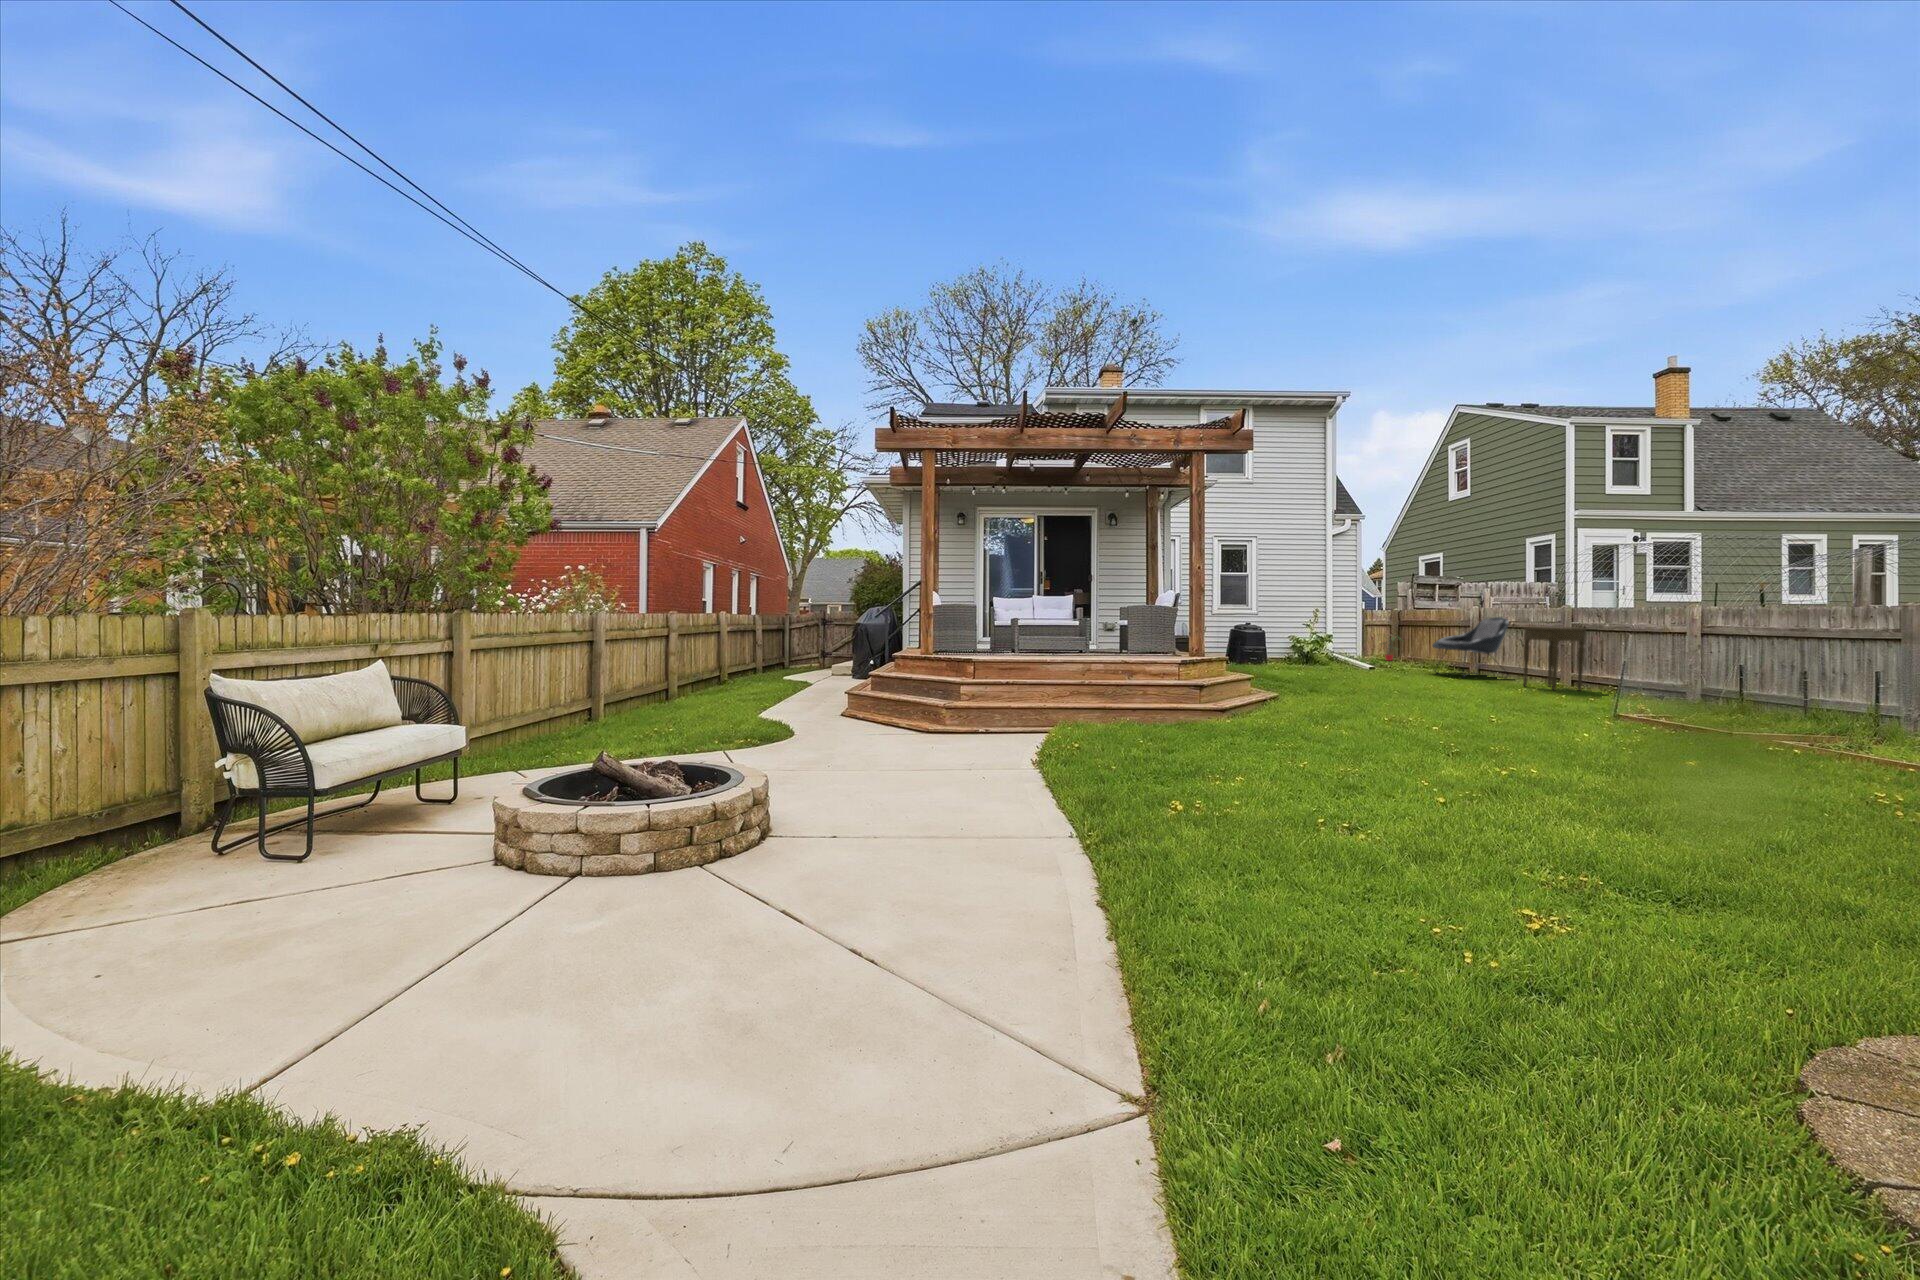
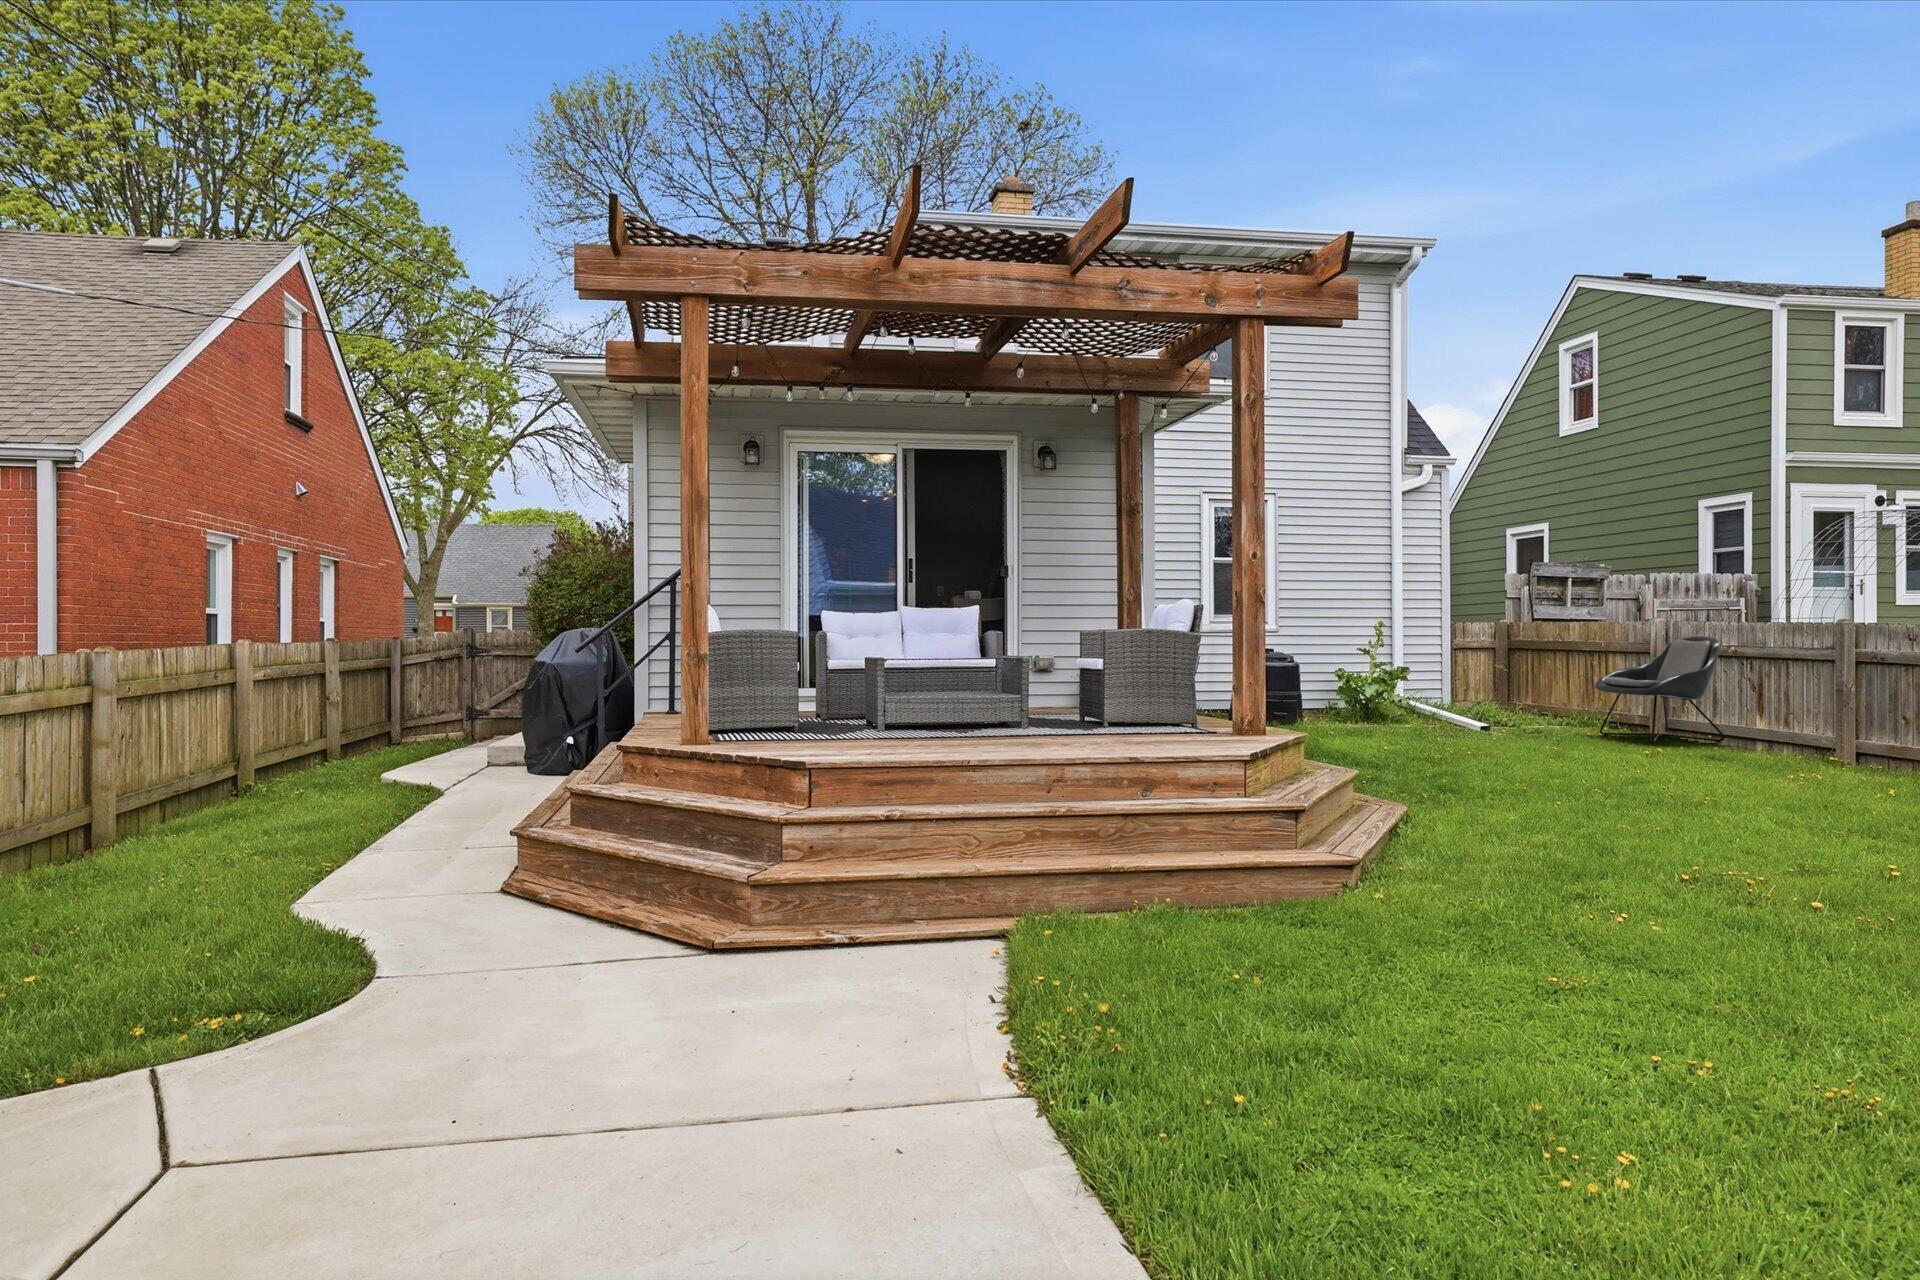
side table: present [1523,627,1587,691] -> none [1758,654,1868,767]
potted plant: present [1381,637,1401,661] -> none [1479,664,1532,710]

